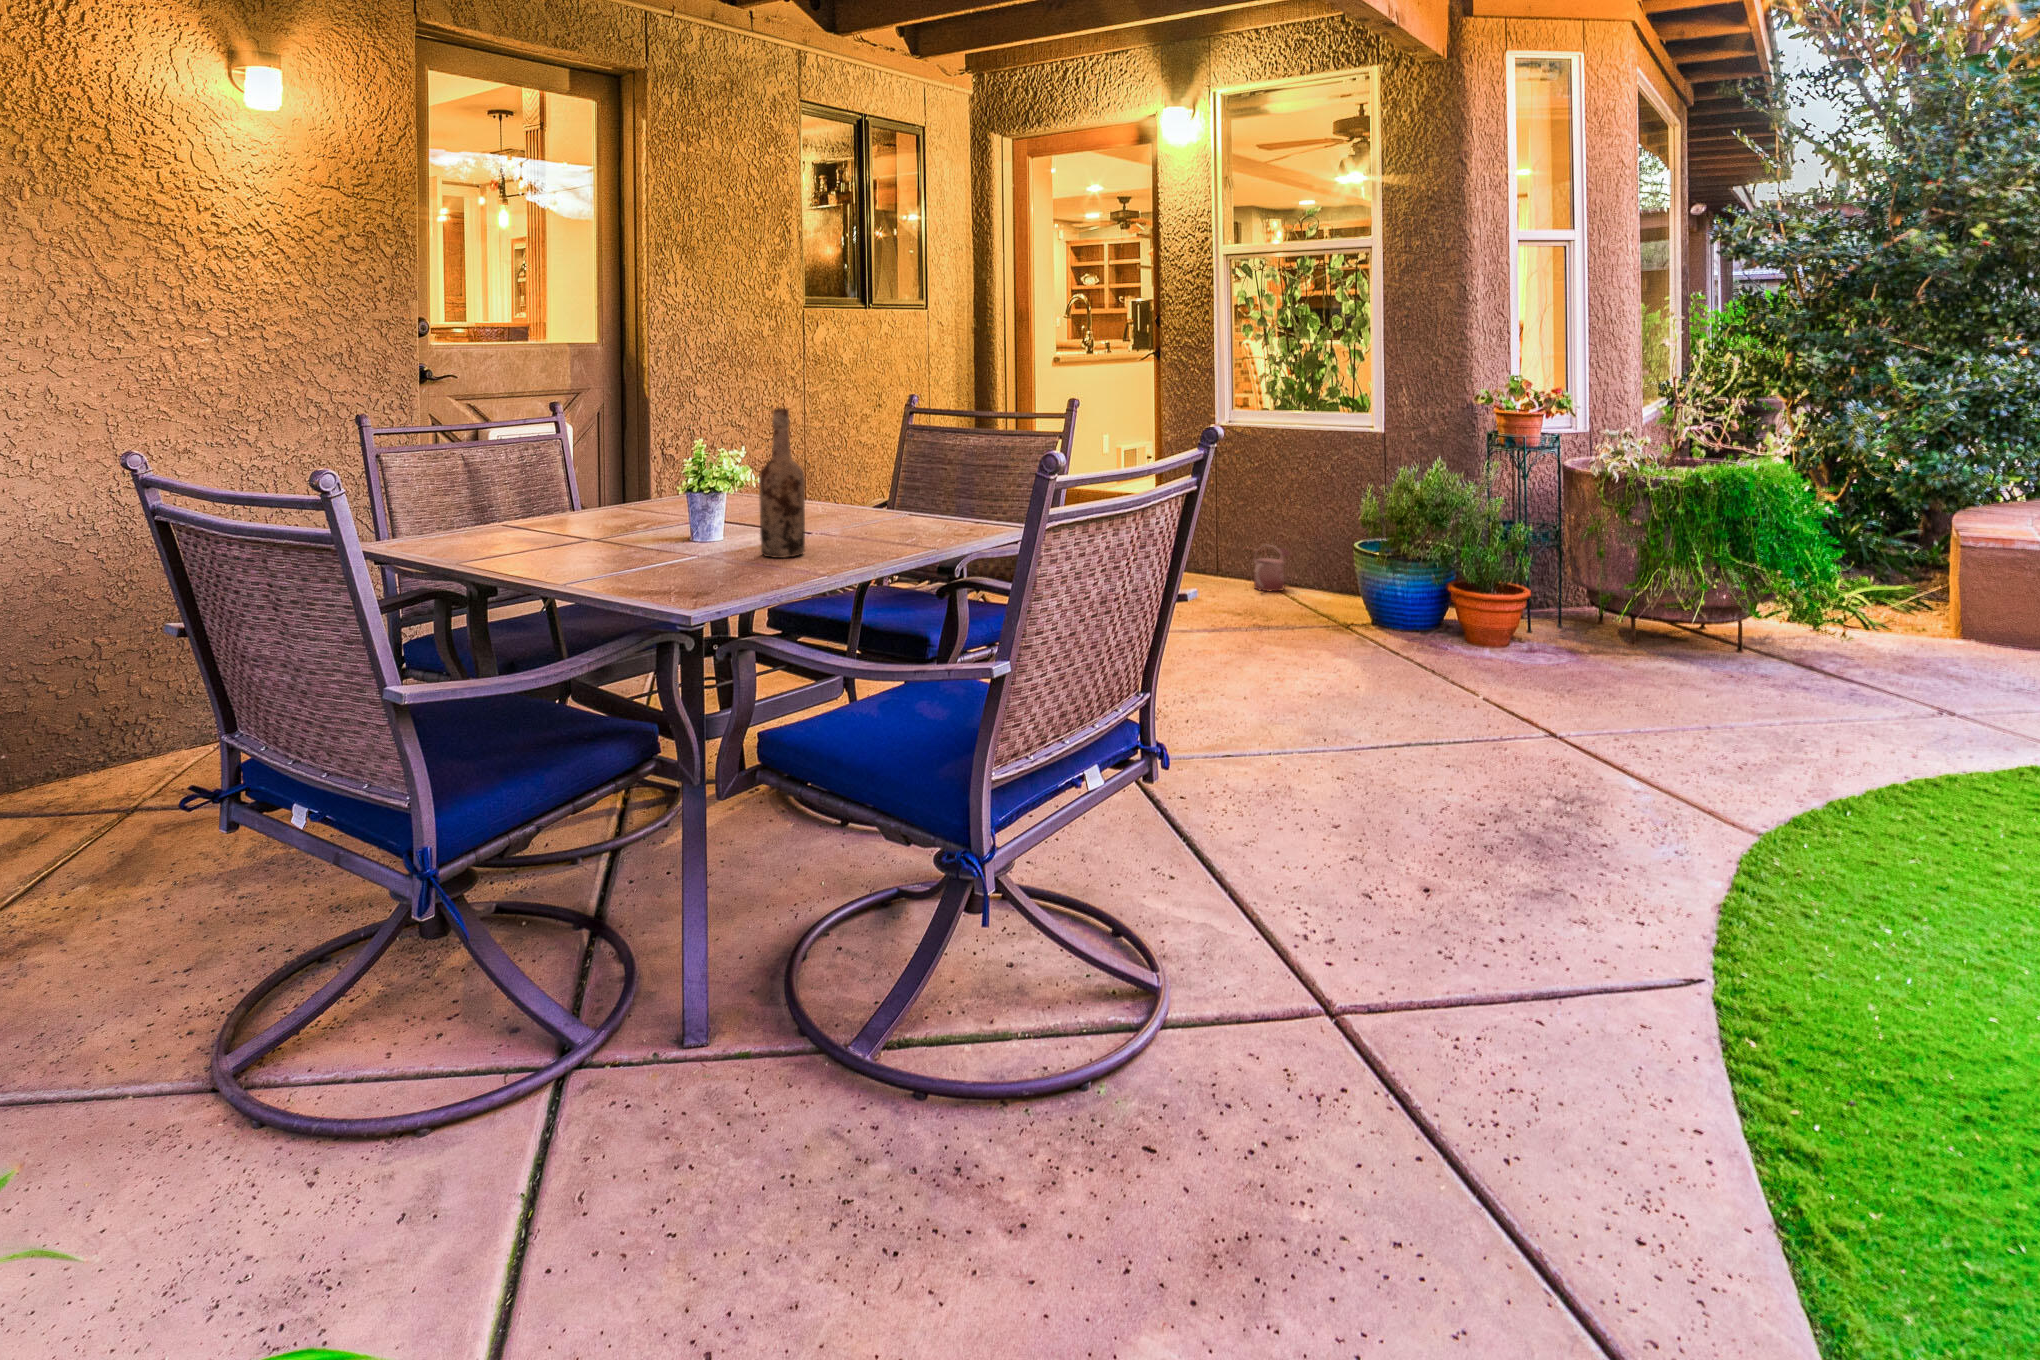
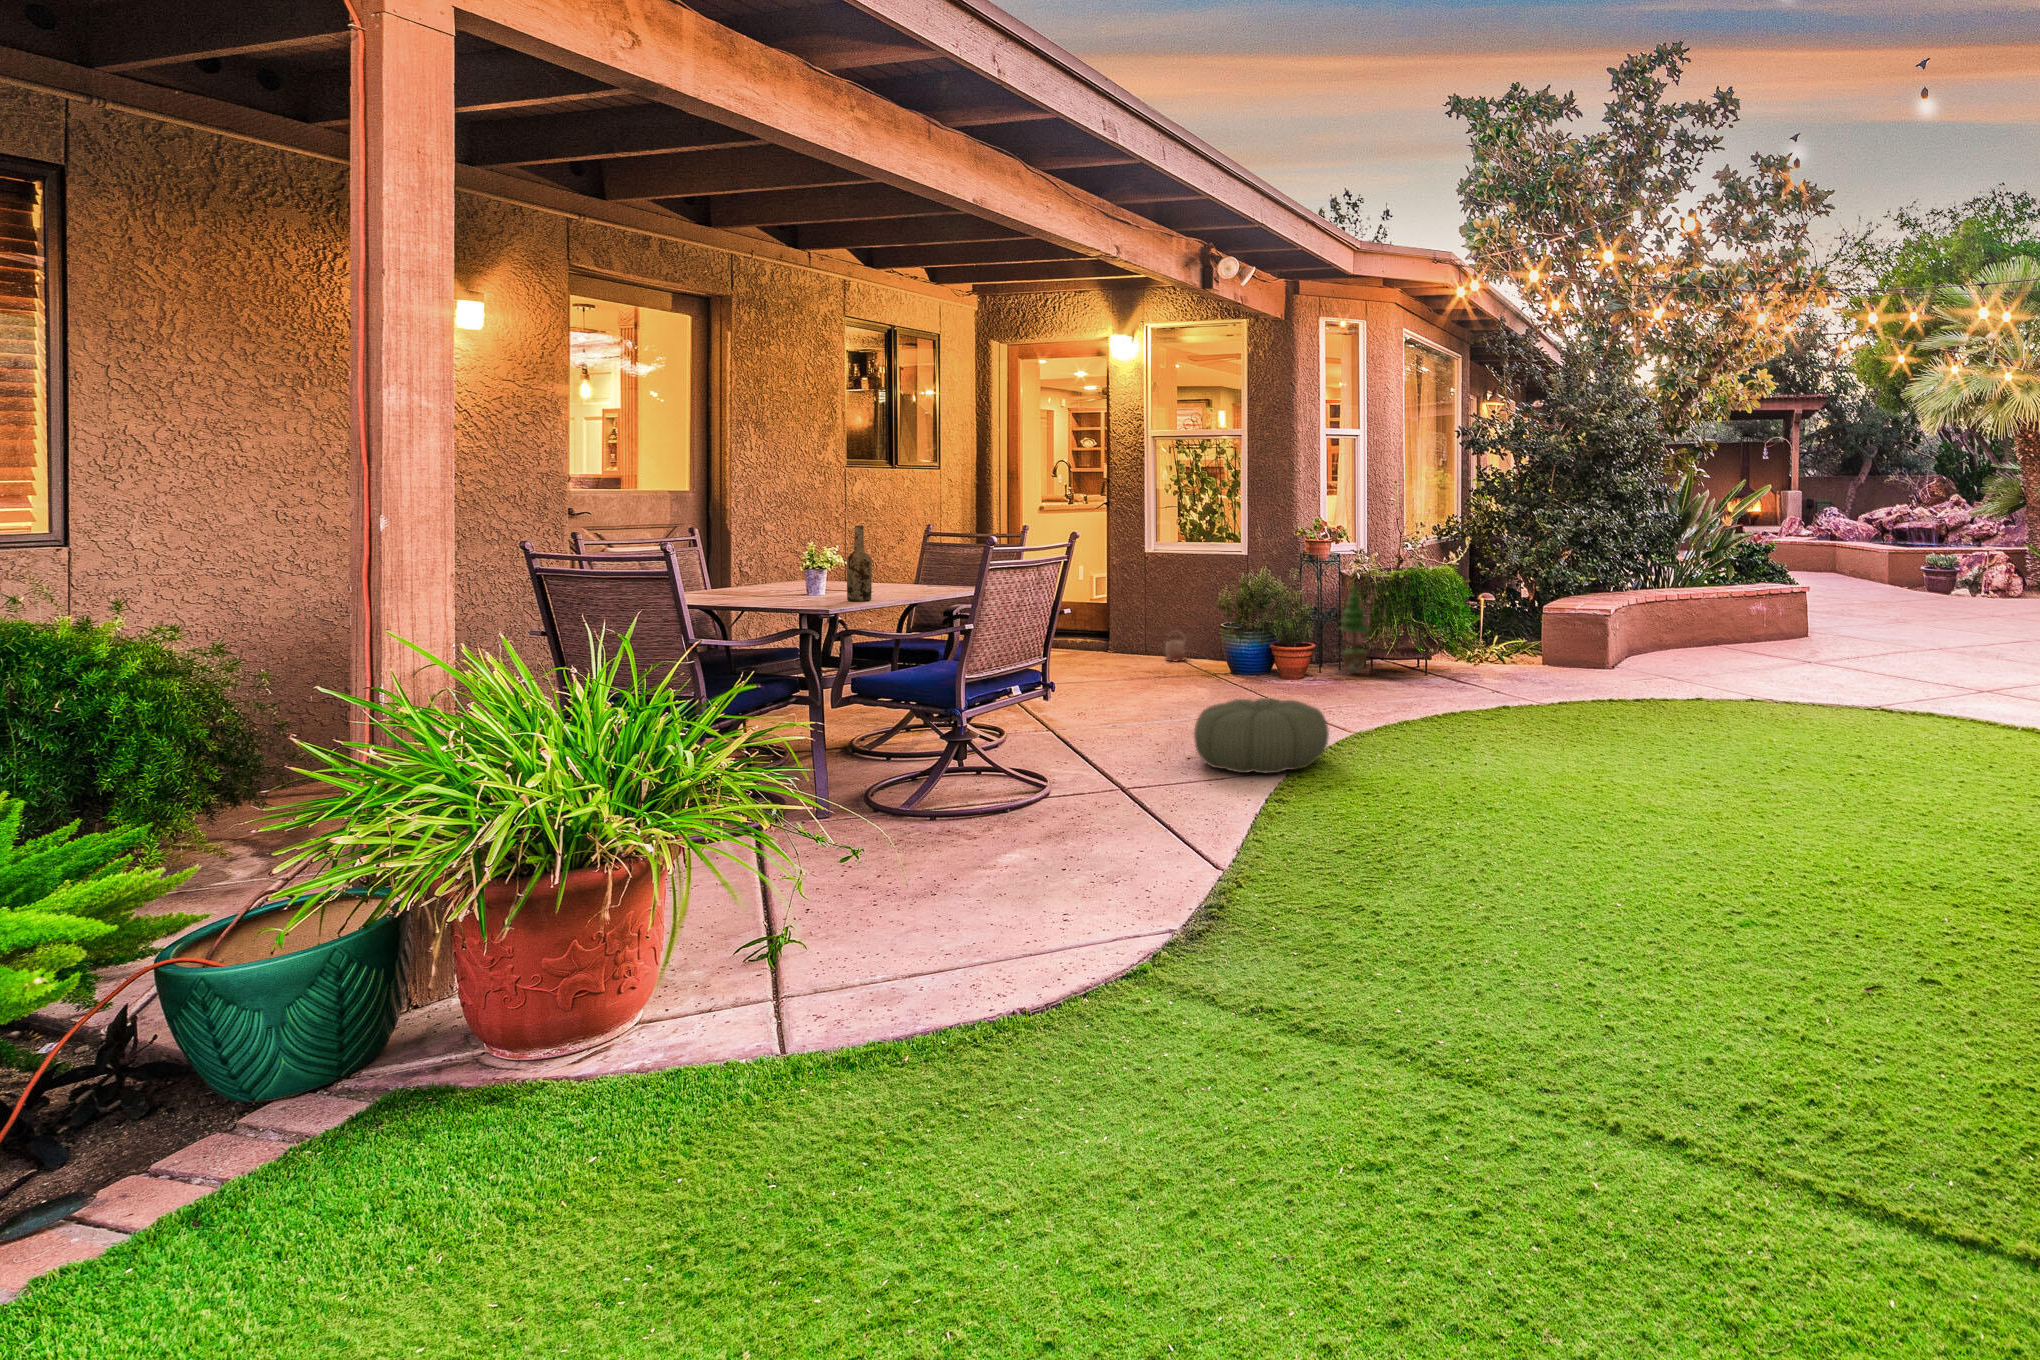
potted tree: none [1564,481,1627,637] -> present [1340,584,1369,673]
pouf: none [1447,767,1796,987] -> present [1194,698,1329,773]

